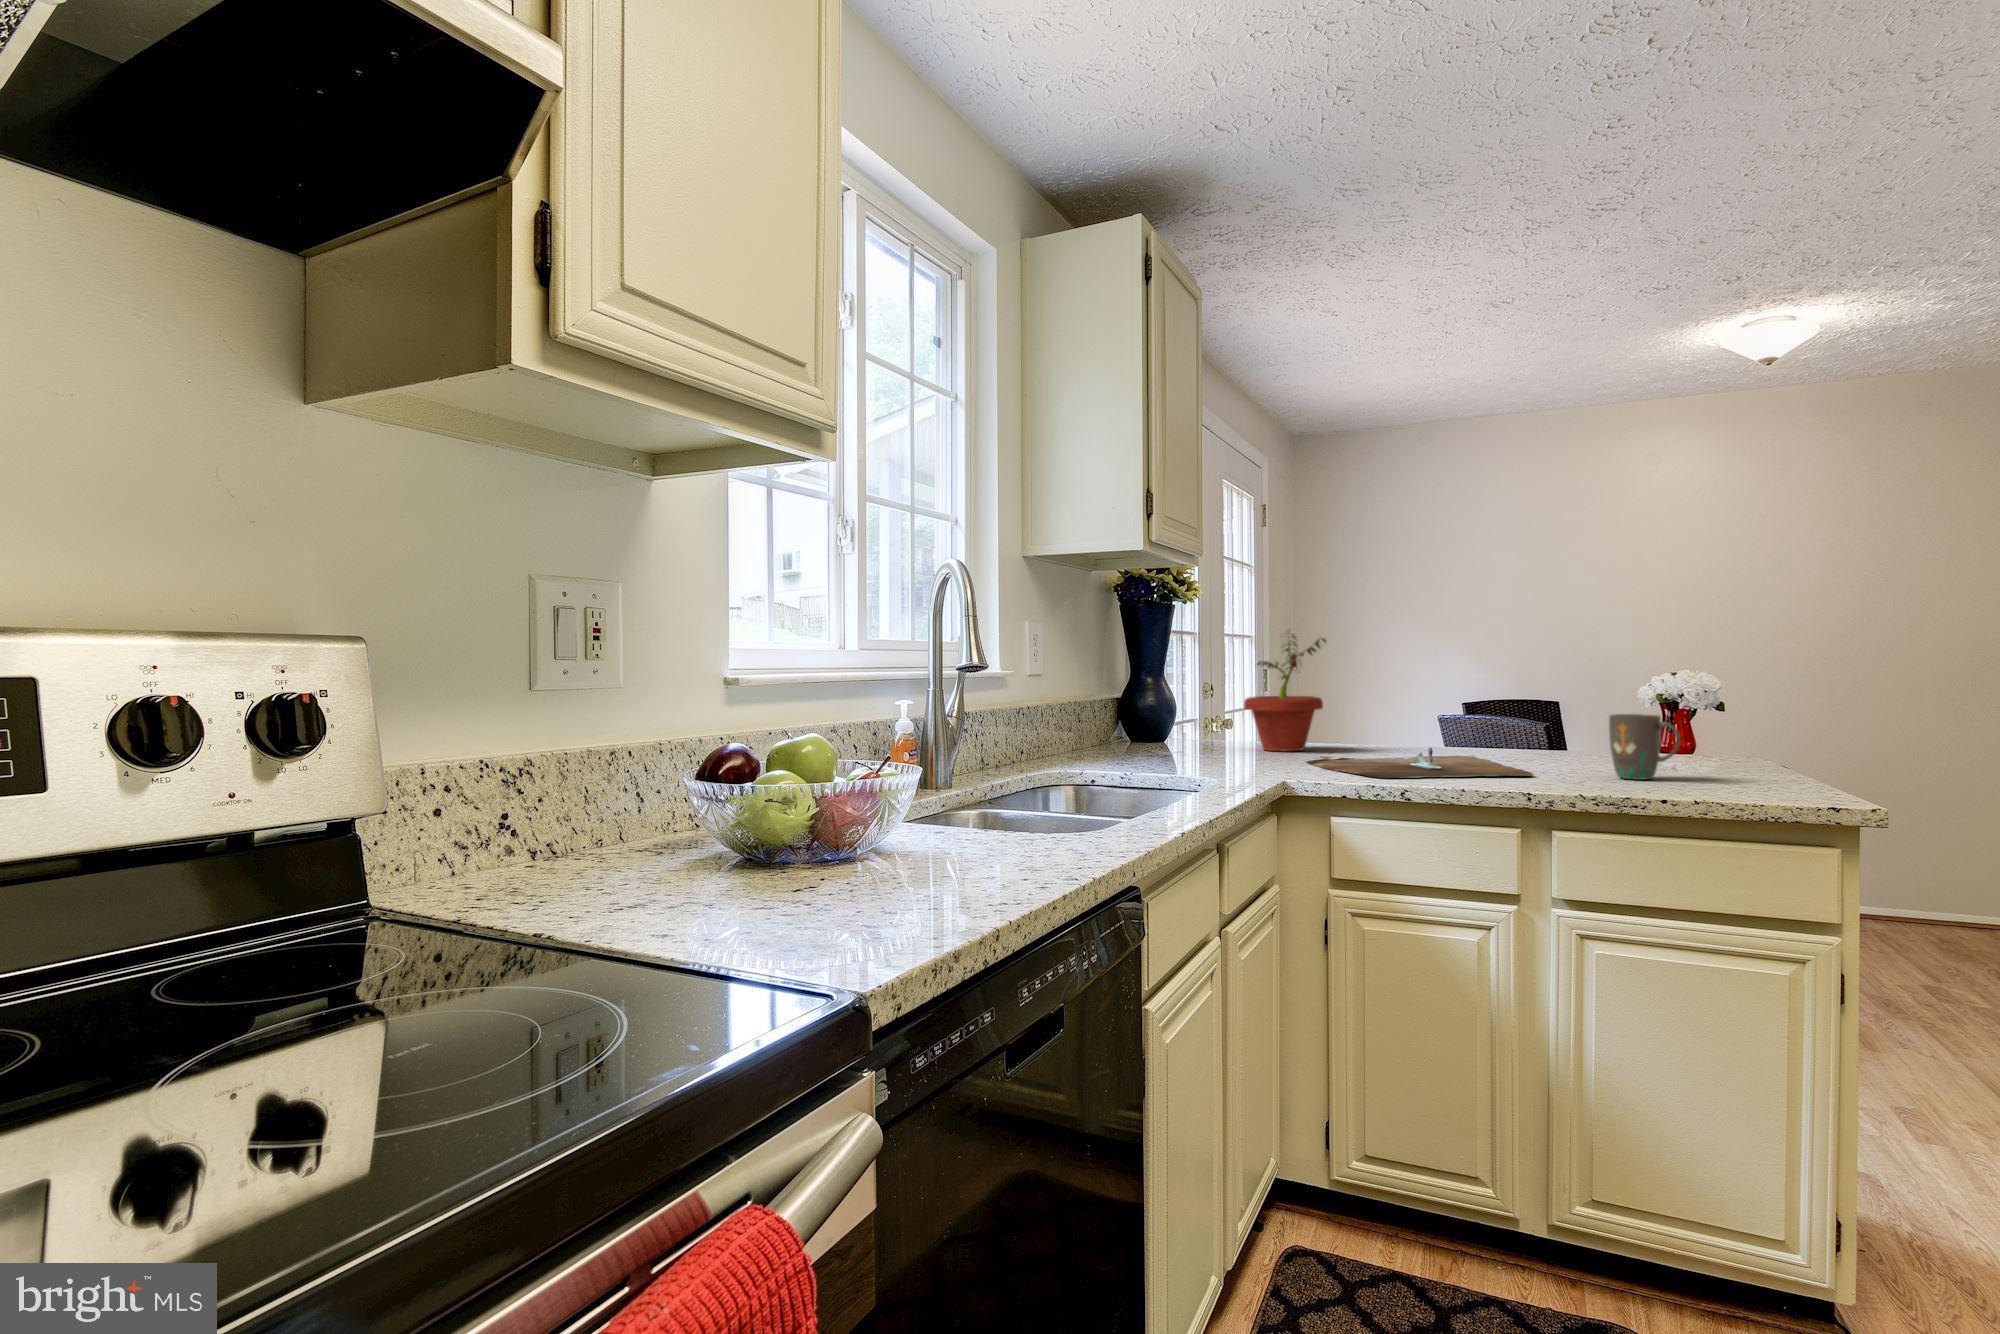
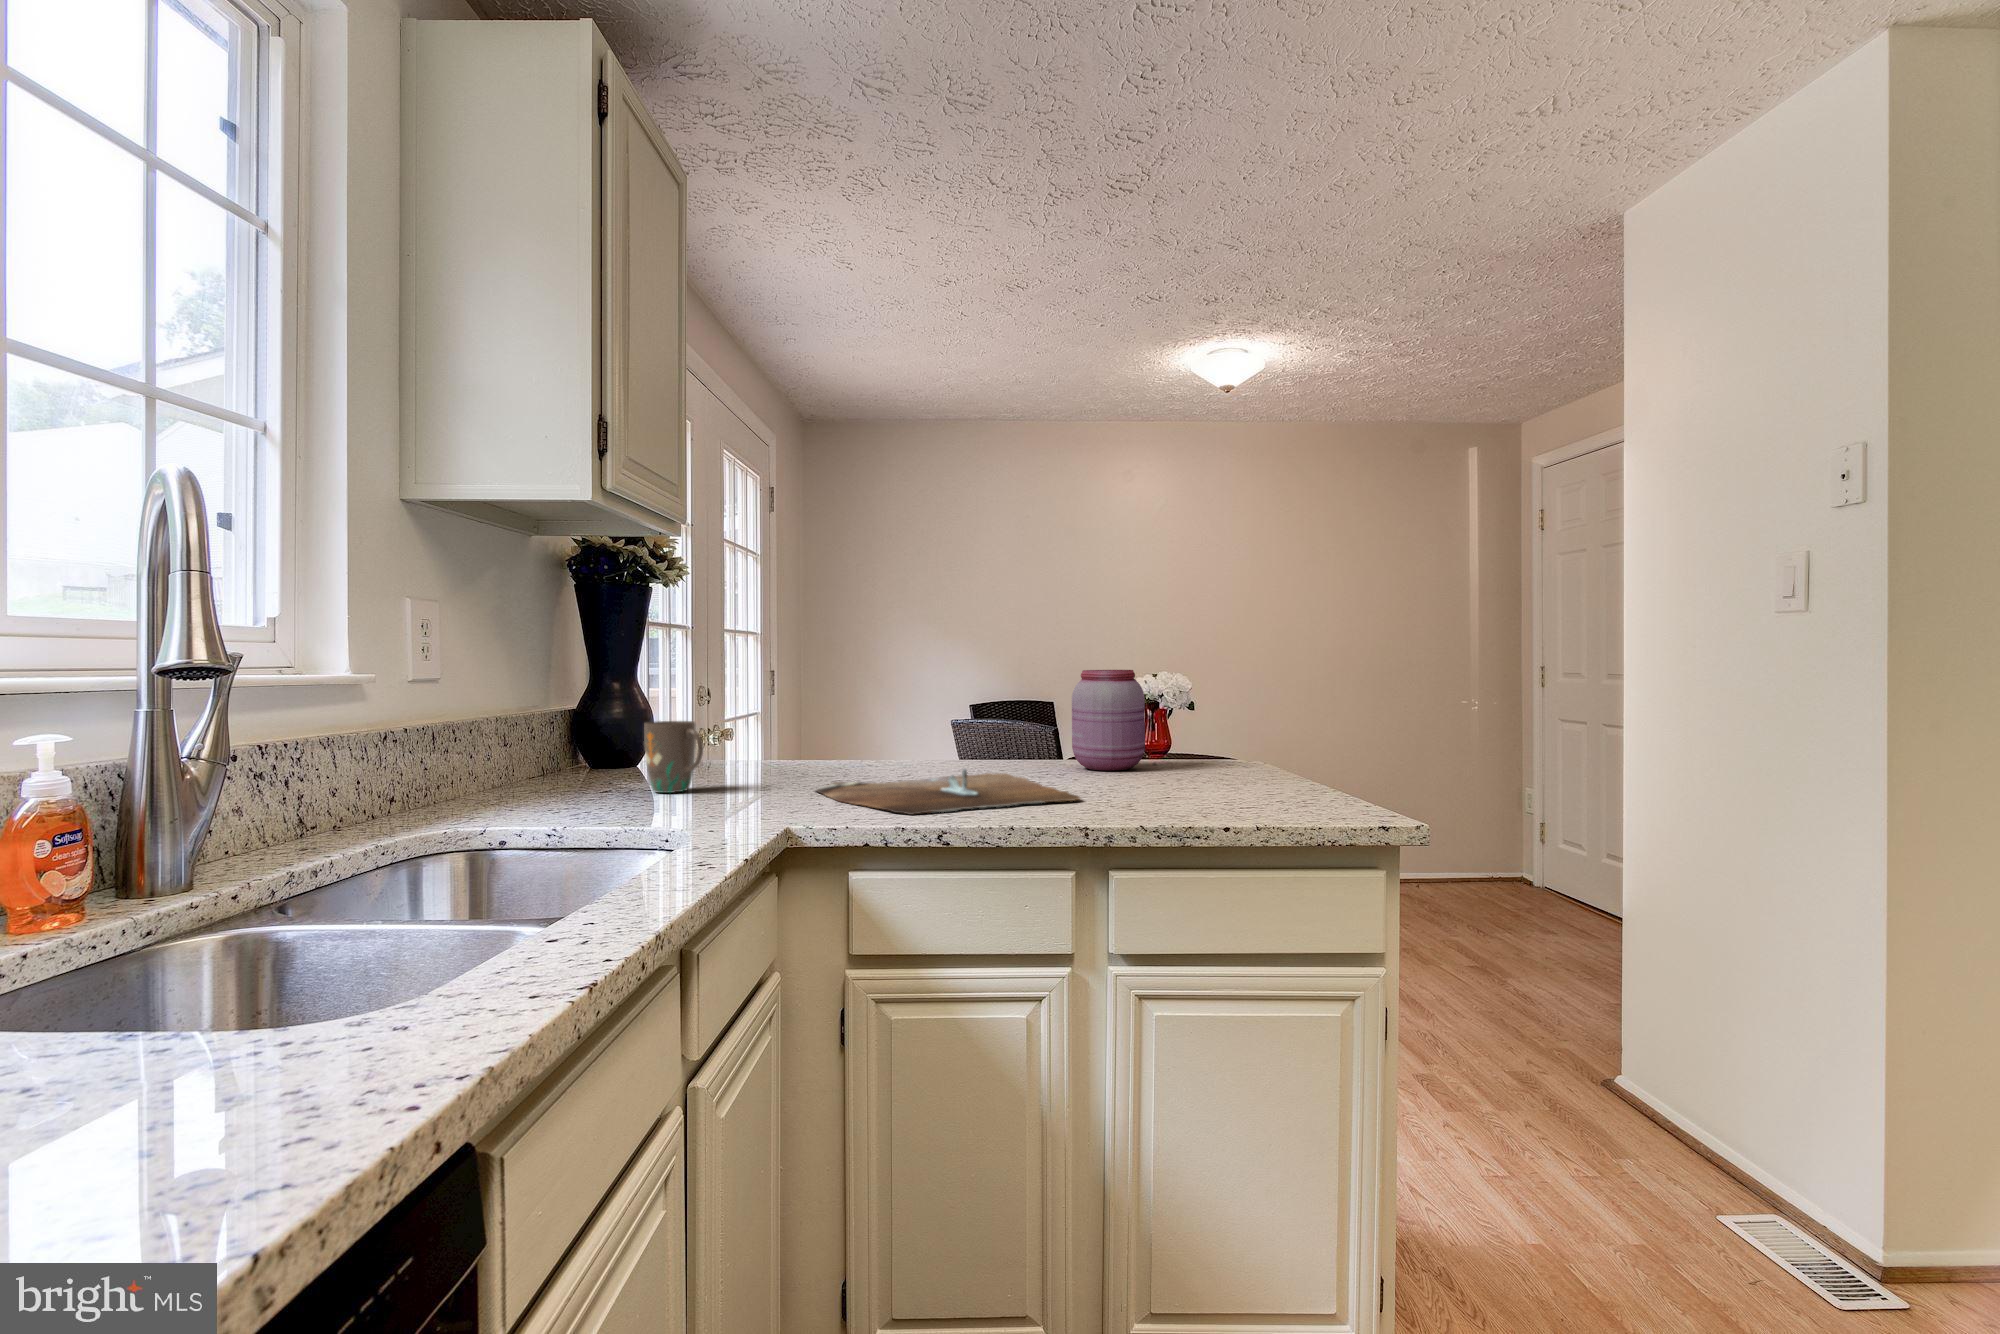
potted plant: present [1244,632,1326,751] -> none [738,621,840,775]
jar: none [1540,668,1614,758] -> present [1072,670,1145,771]
mug: present [1609,714,1680,780] -> present [644,721,703,793]

